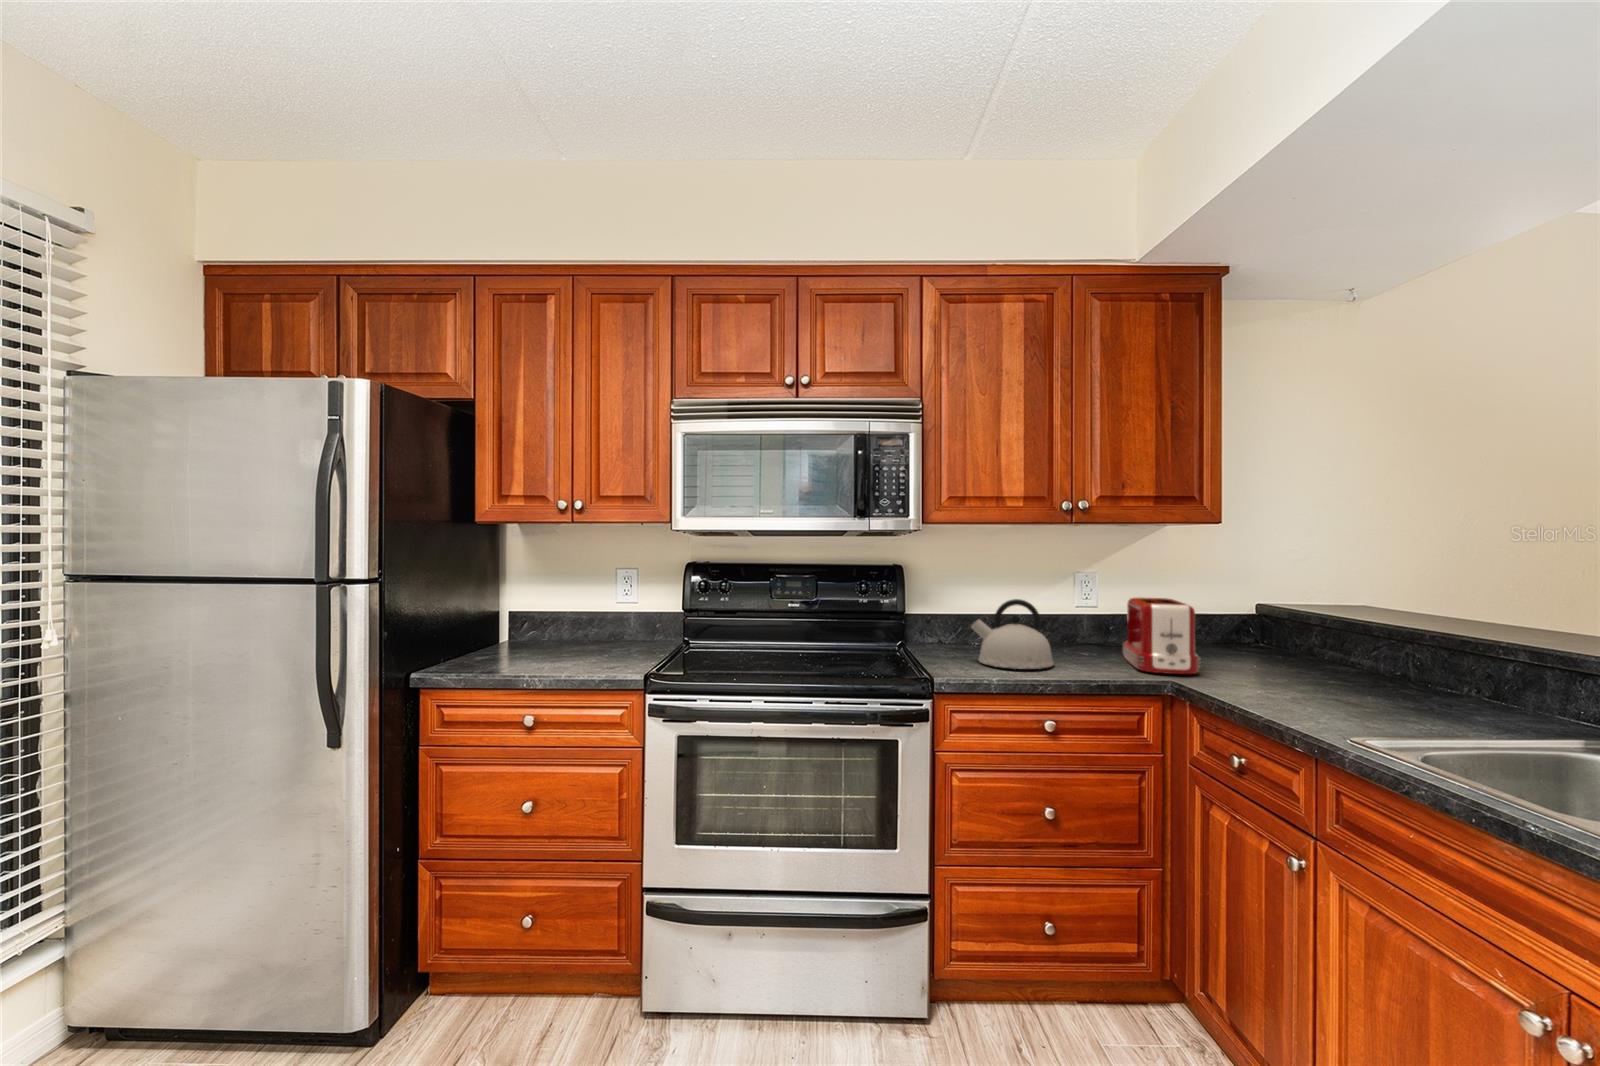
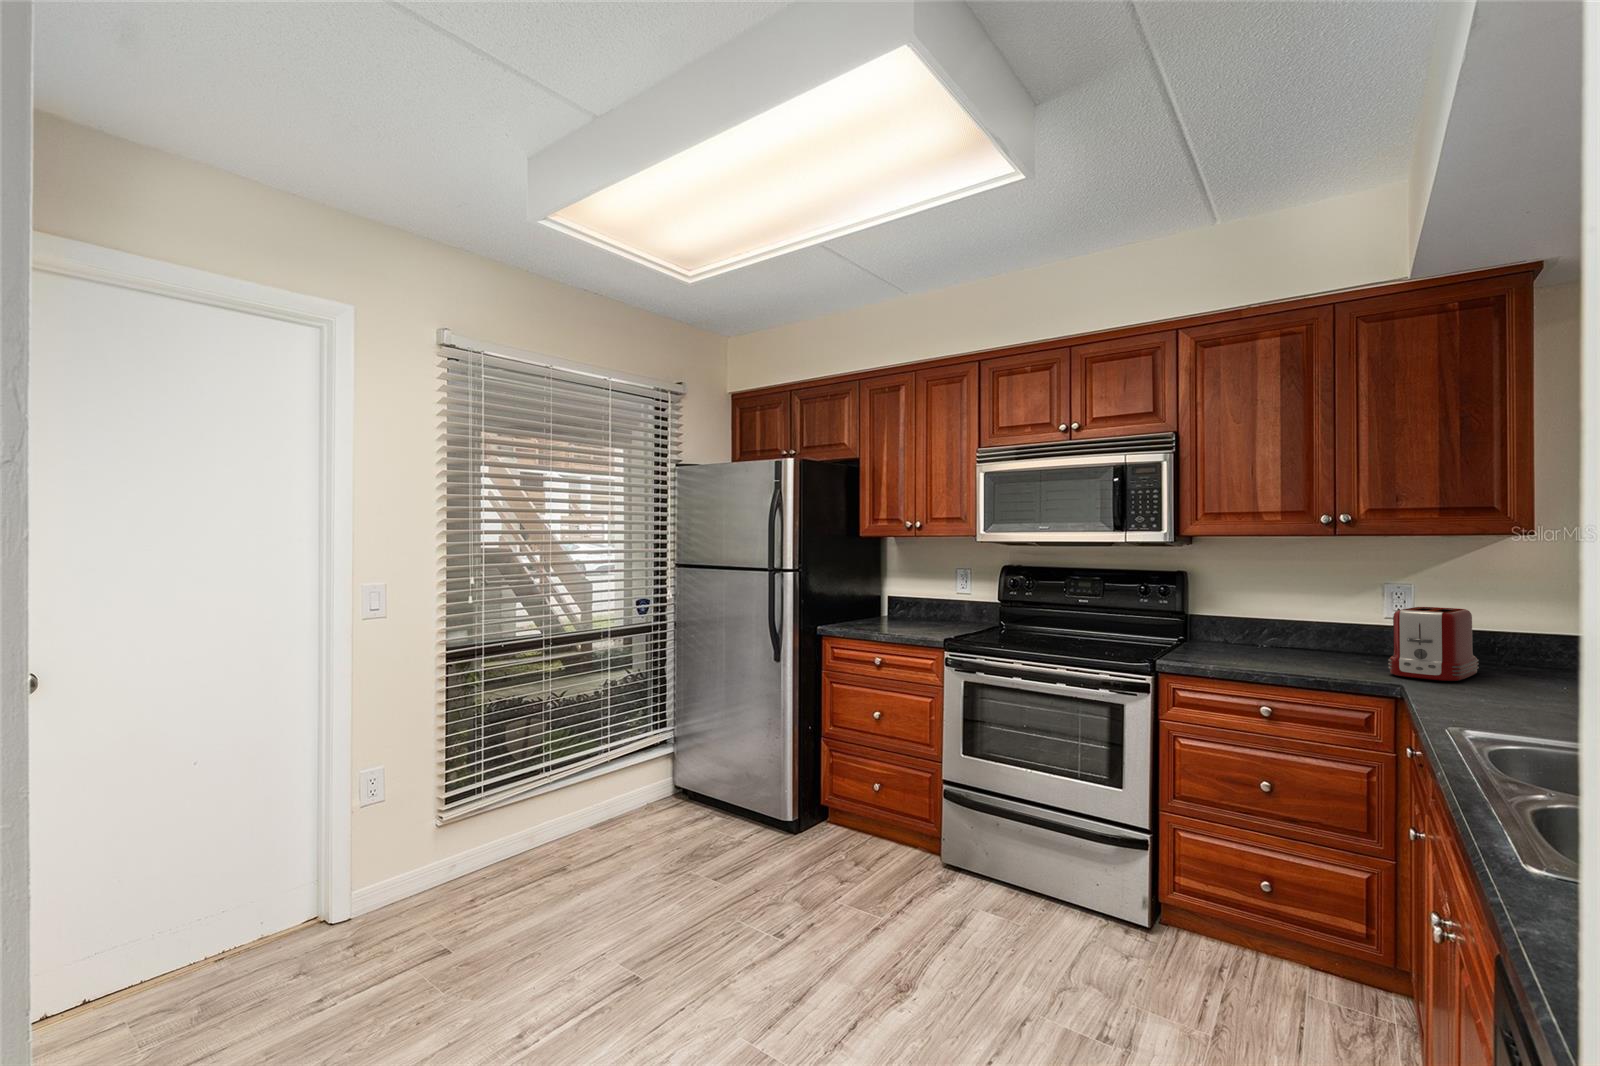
kettle: present [971,599,1054,669] -> none [1224,601,1306,663]

